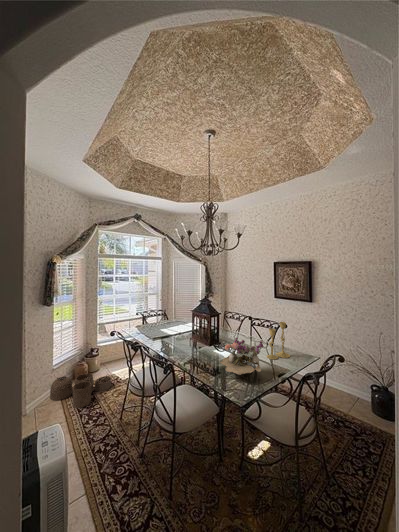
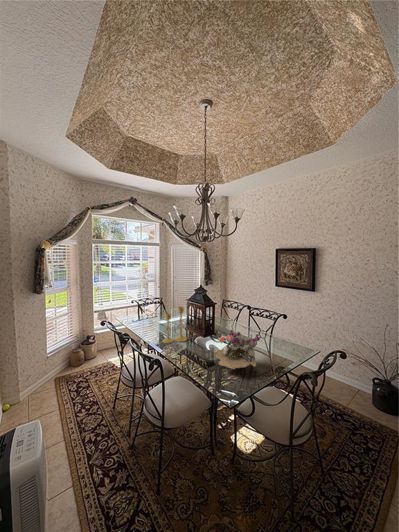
candlestick: present [267,322,290,359] -> present [163,307,187,343]
woven basket: present [50,374,111,408] -> none [44,361,107,396]

